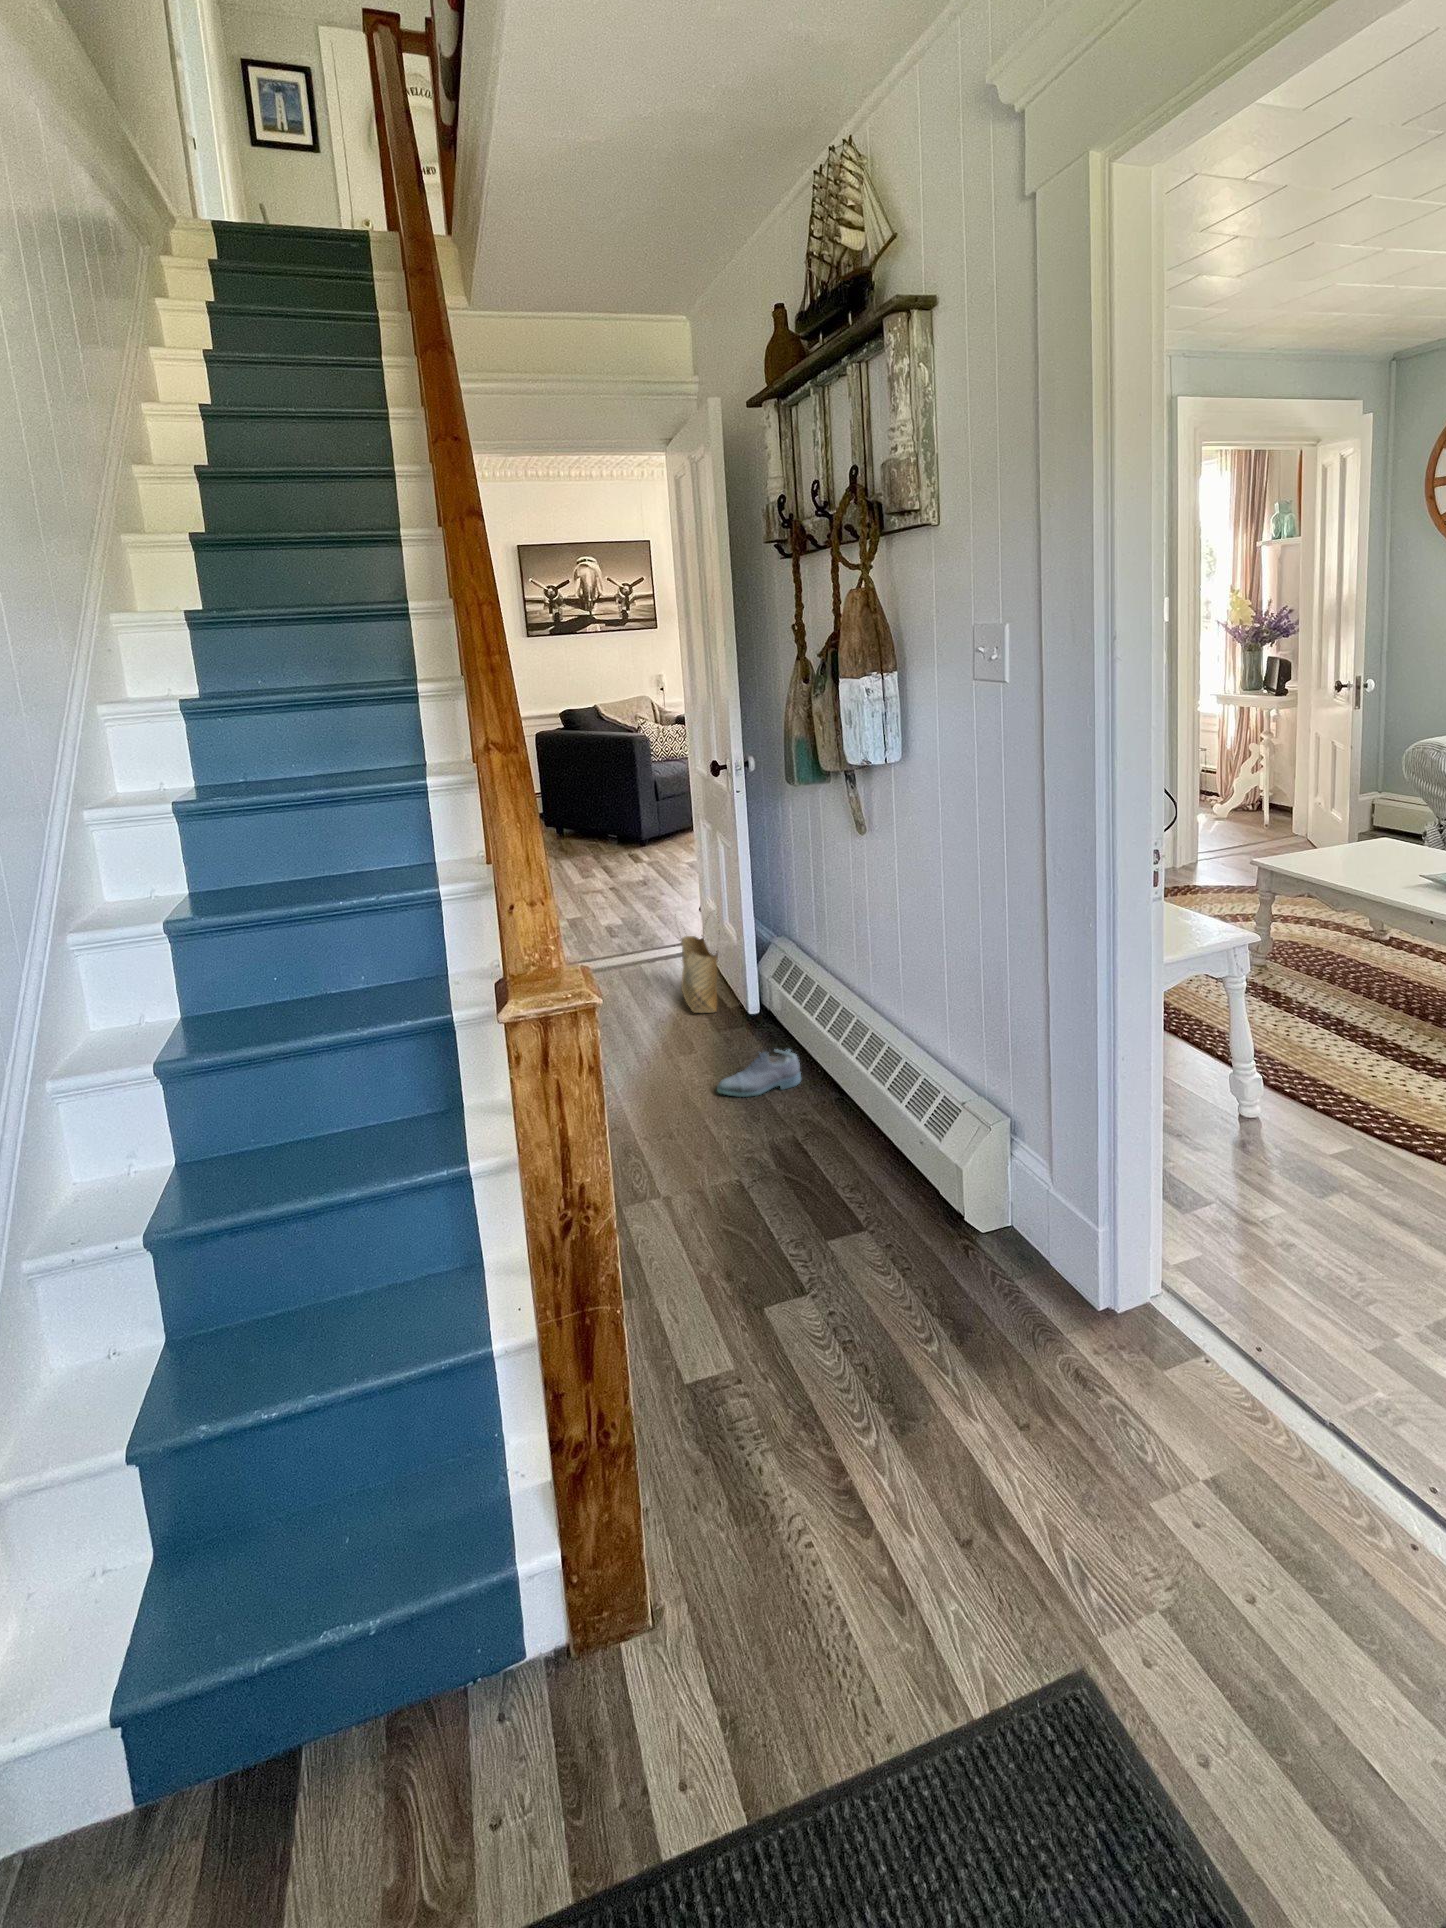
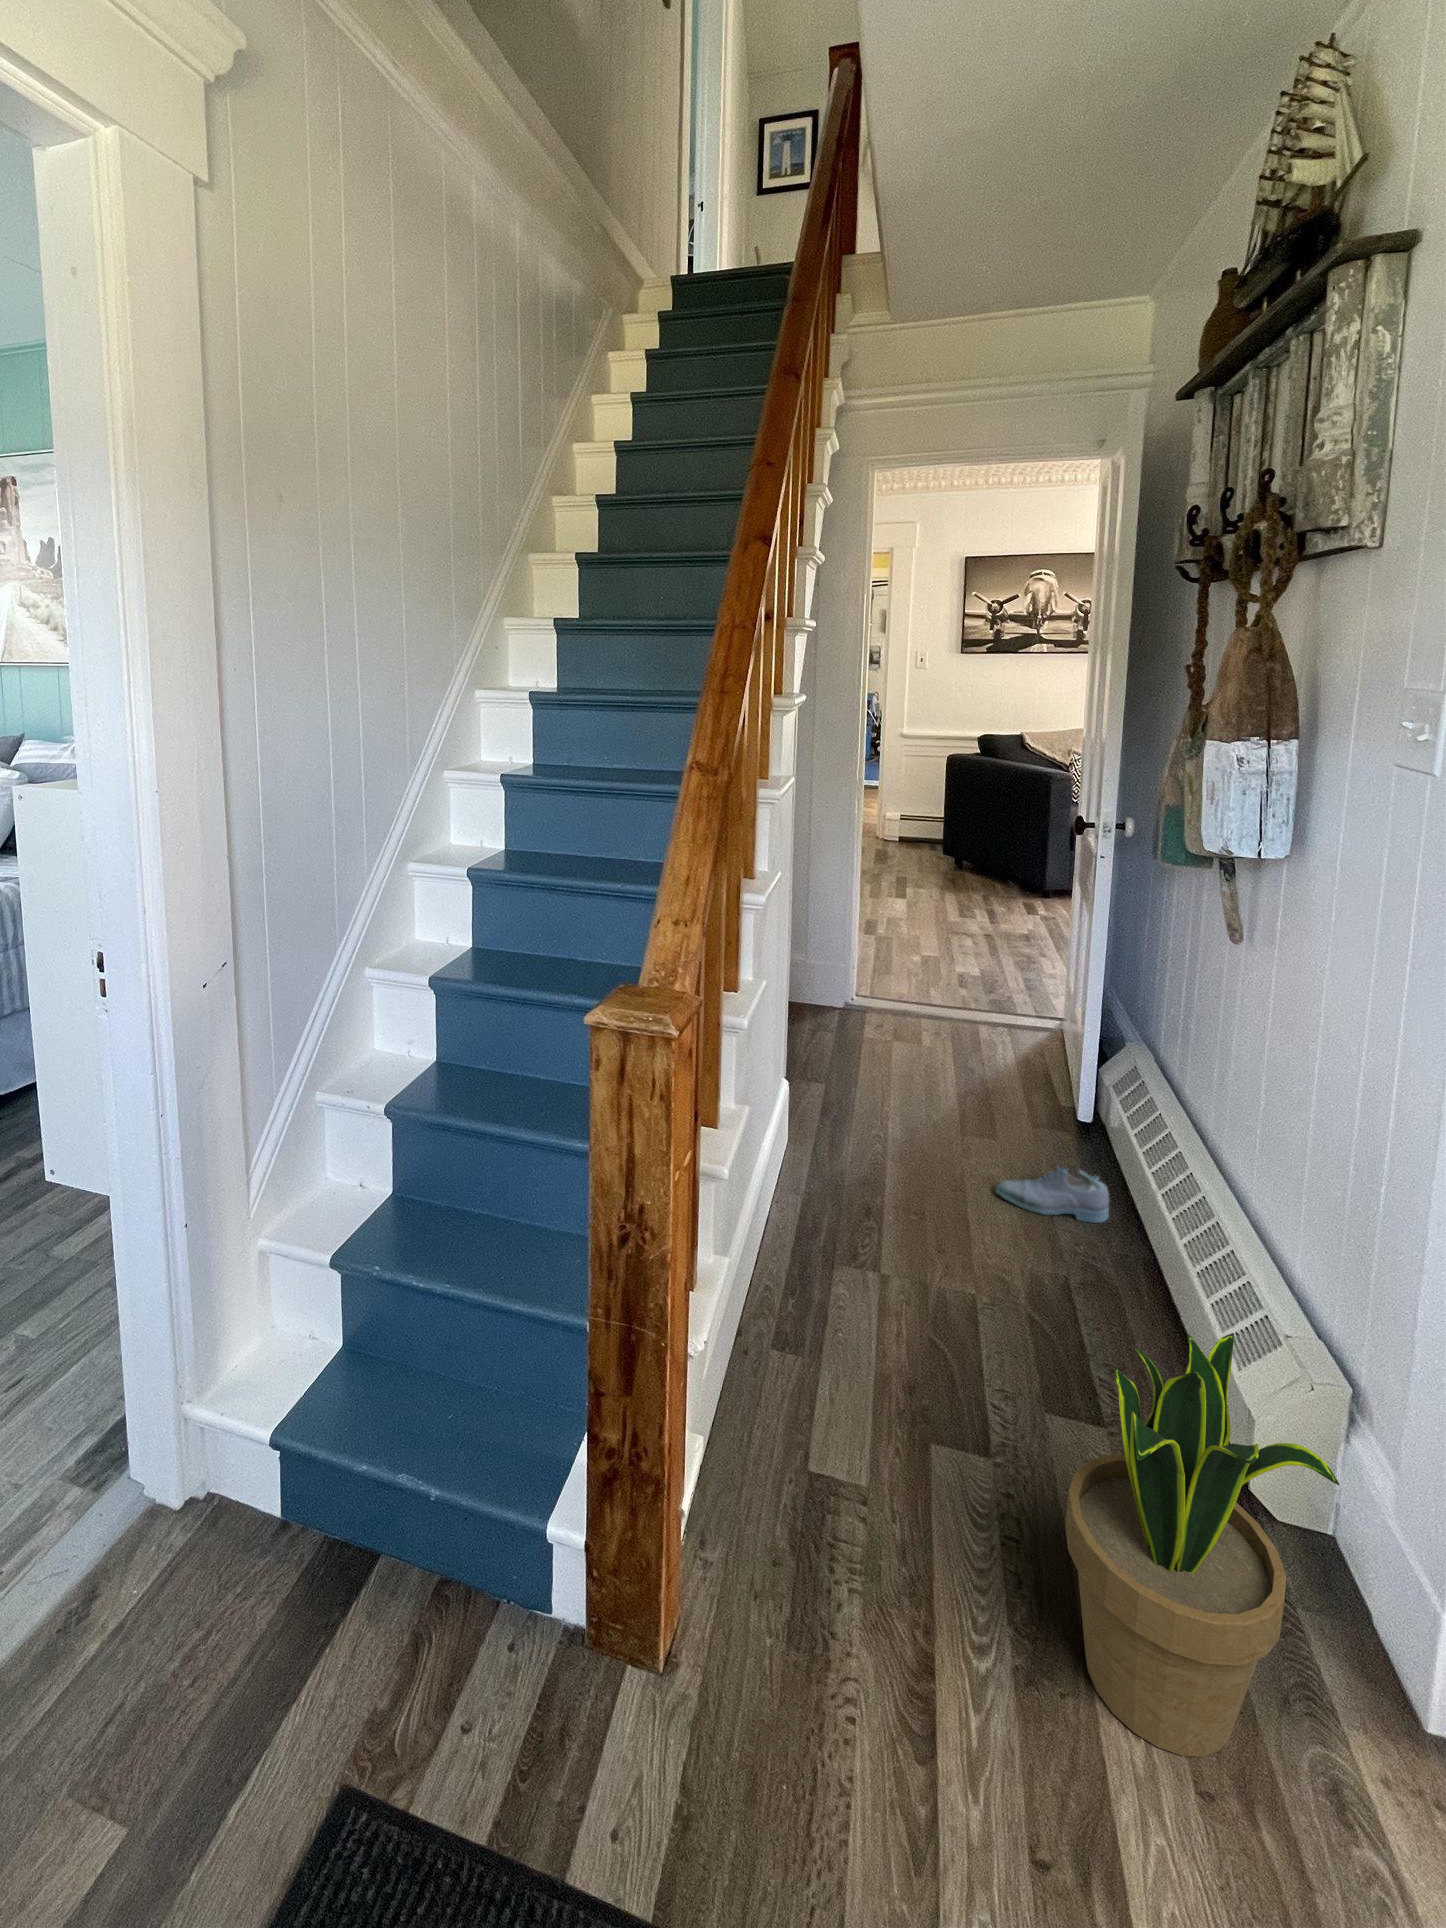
woven basket: present [681,919,719,1013] -> none [1007,979,1064,1105]
potted plant: none [898,1105,1060,1423] -> present [1065,1333,1340,1757]

